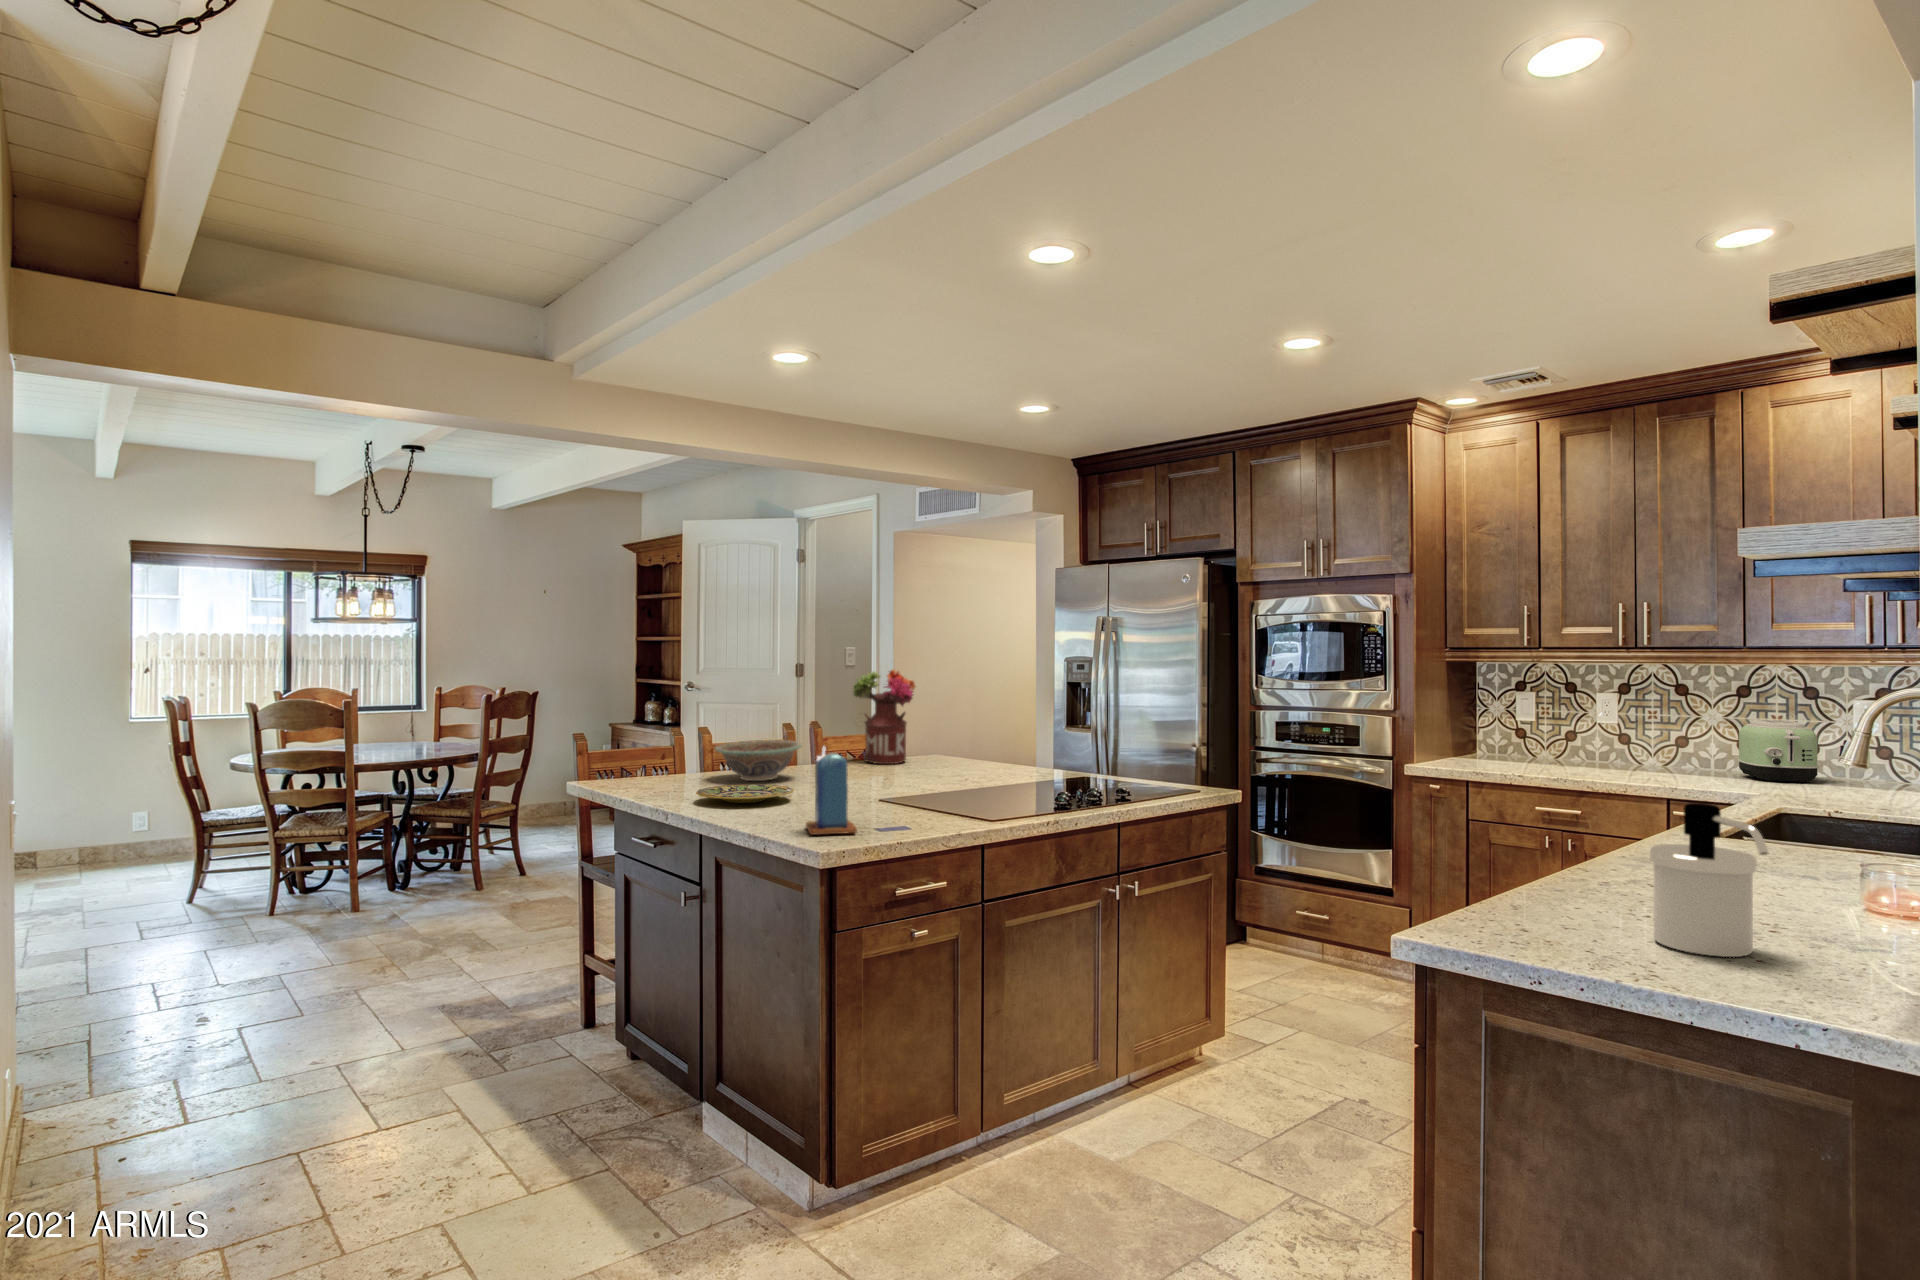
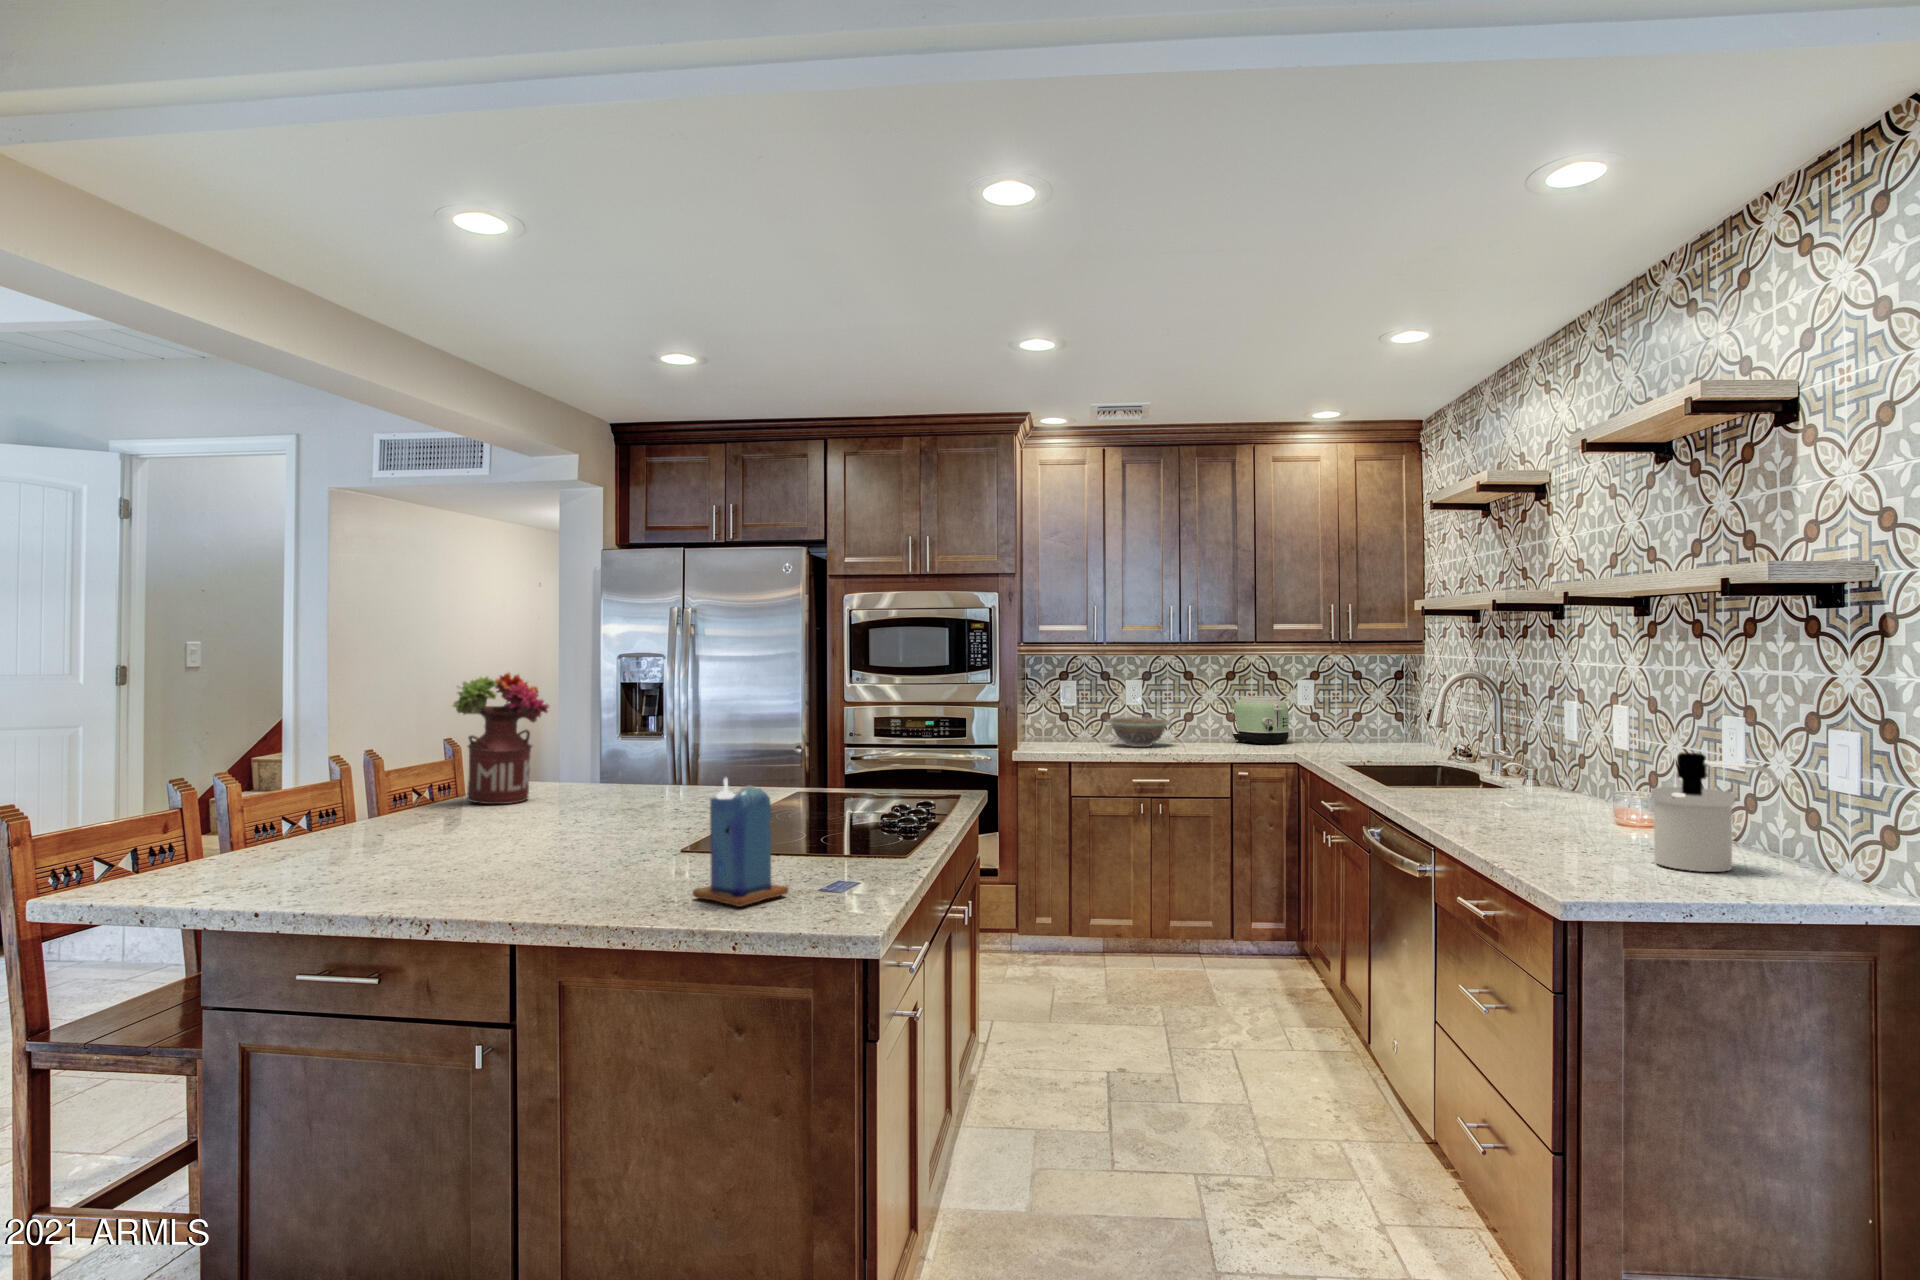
decorative bowl: present [715,740,802,781] -> present [1107,717,1171,747]
plate: present [696,784,793,803] -> none [390,847,553,882]

